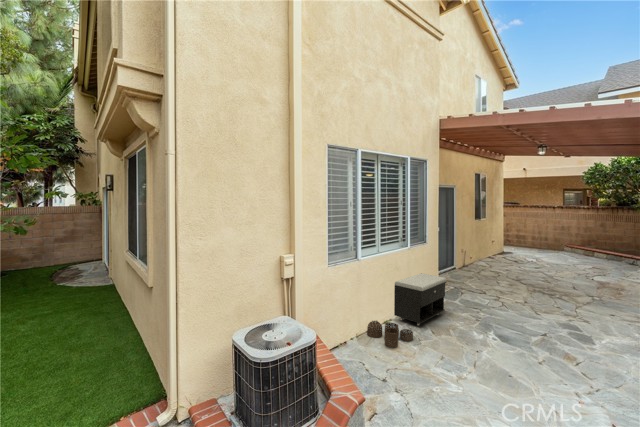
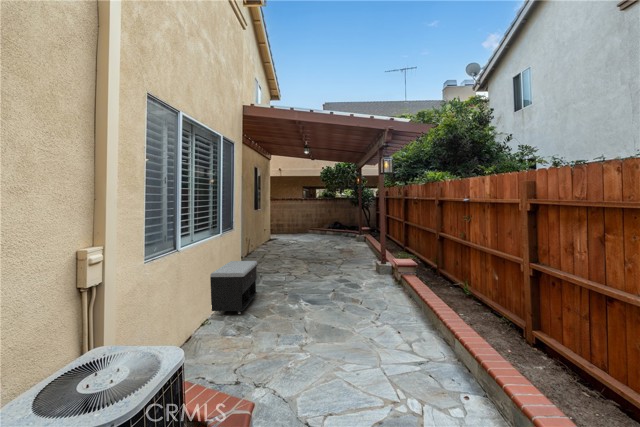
woven basket: present [367,321,413,347] -> none [189,318,242,345]

